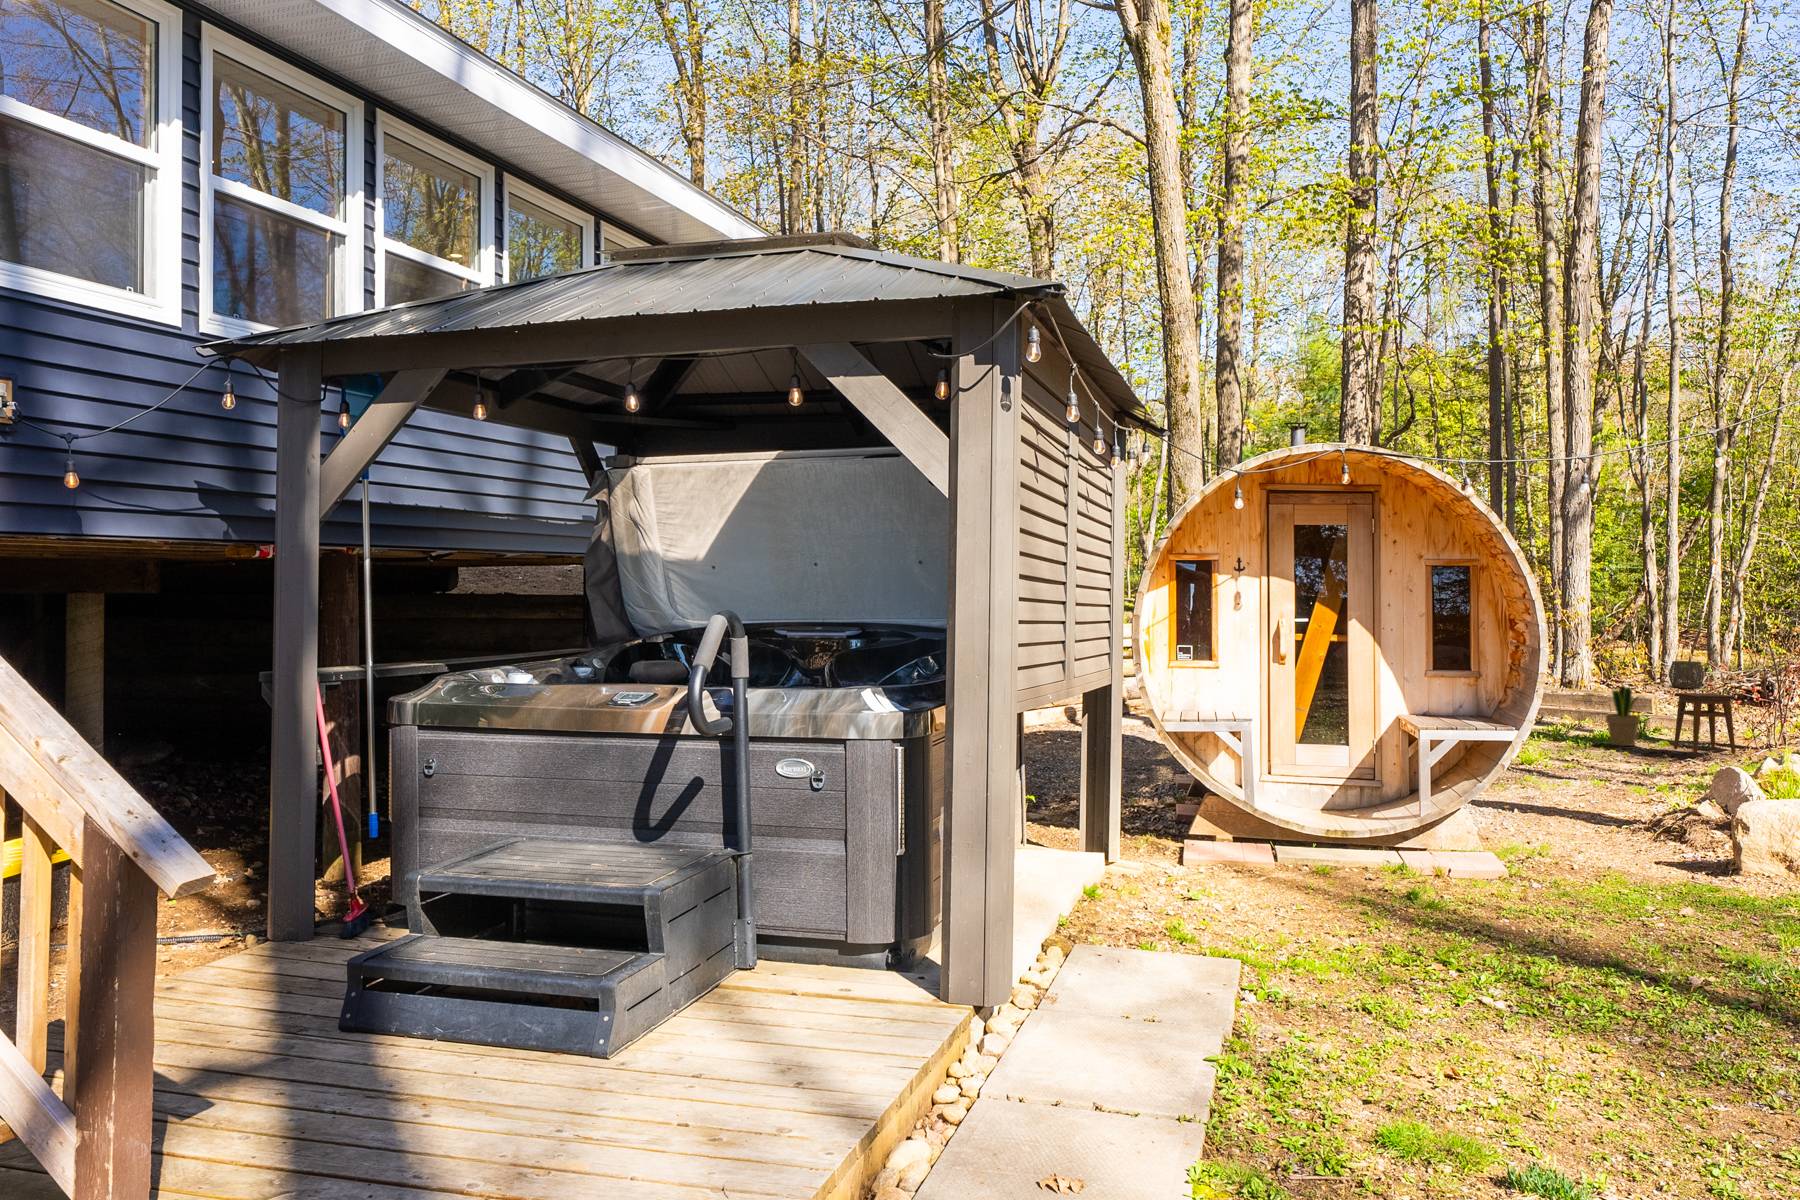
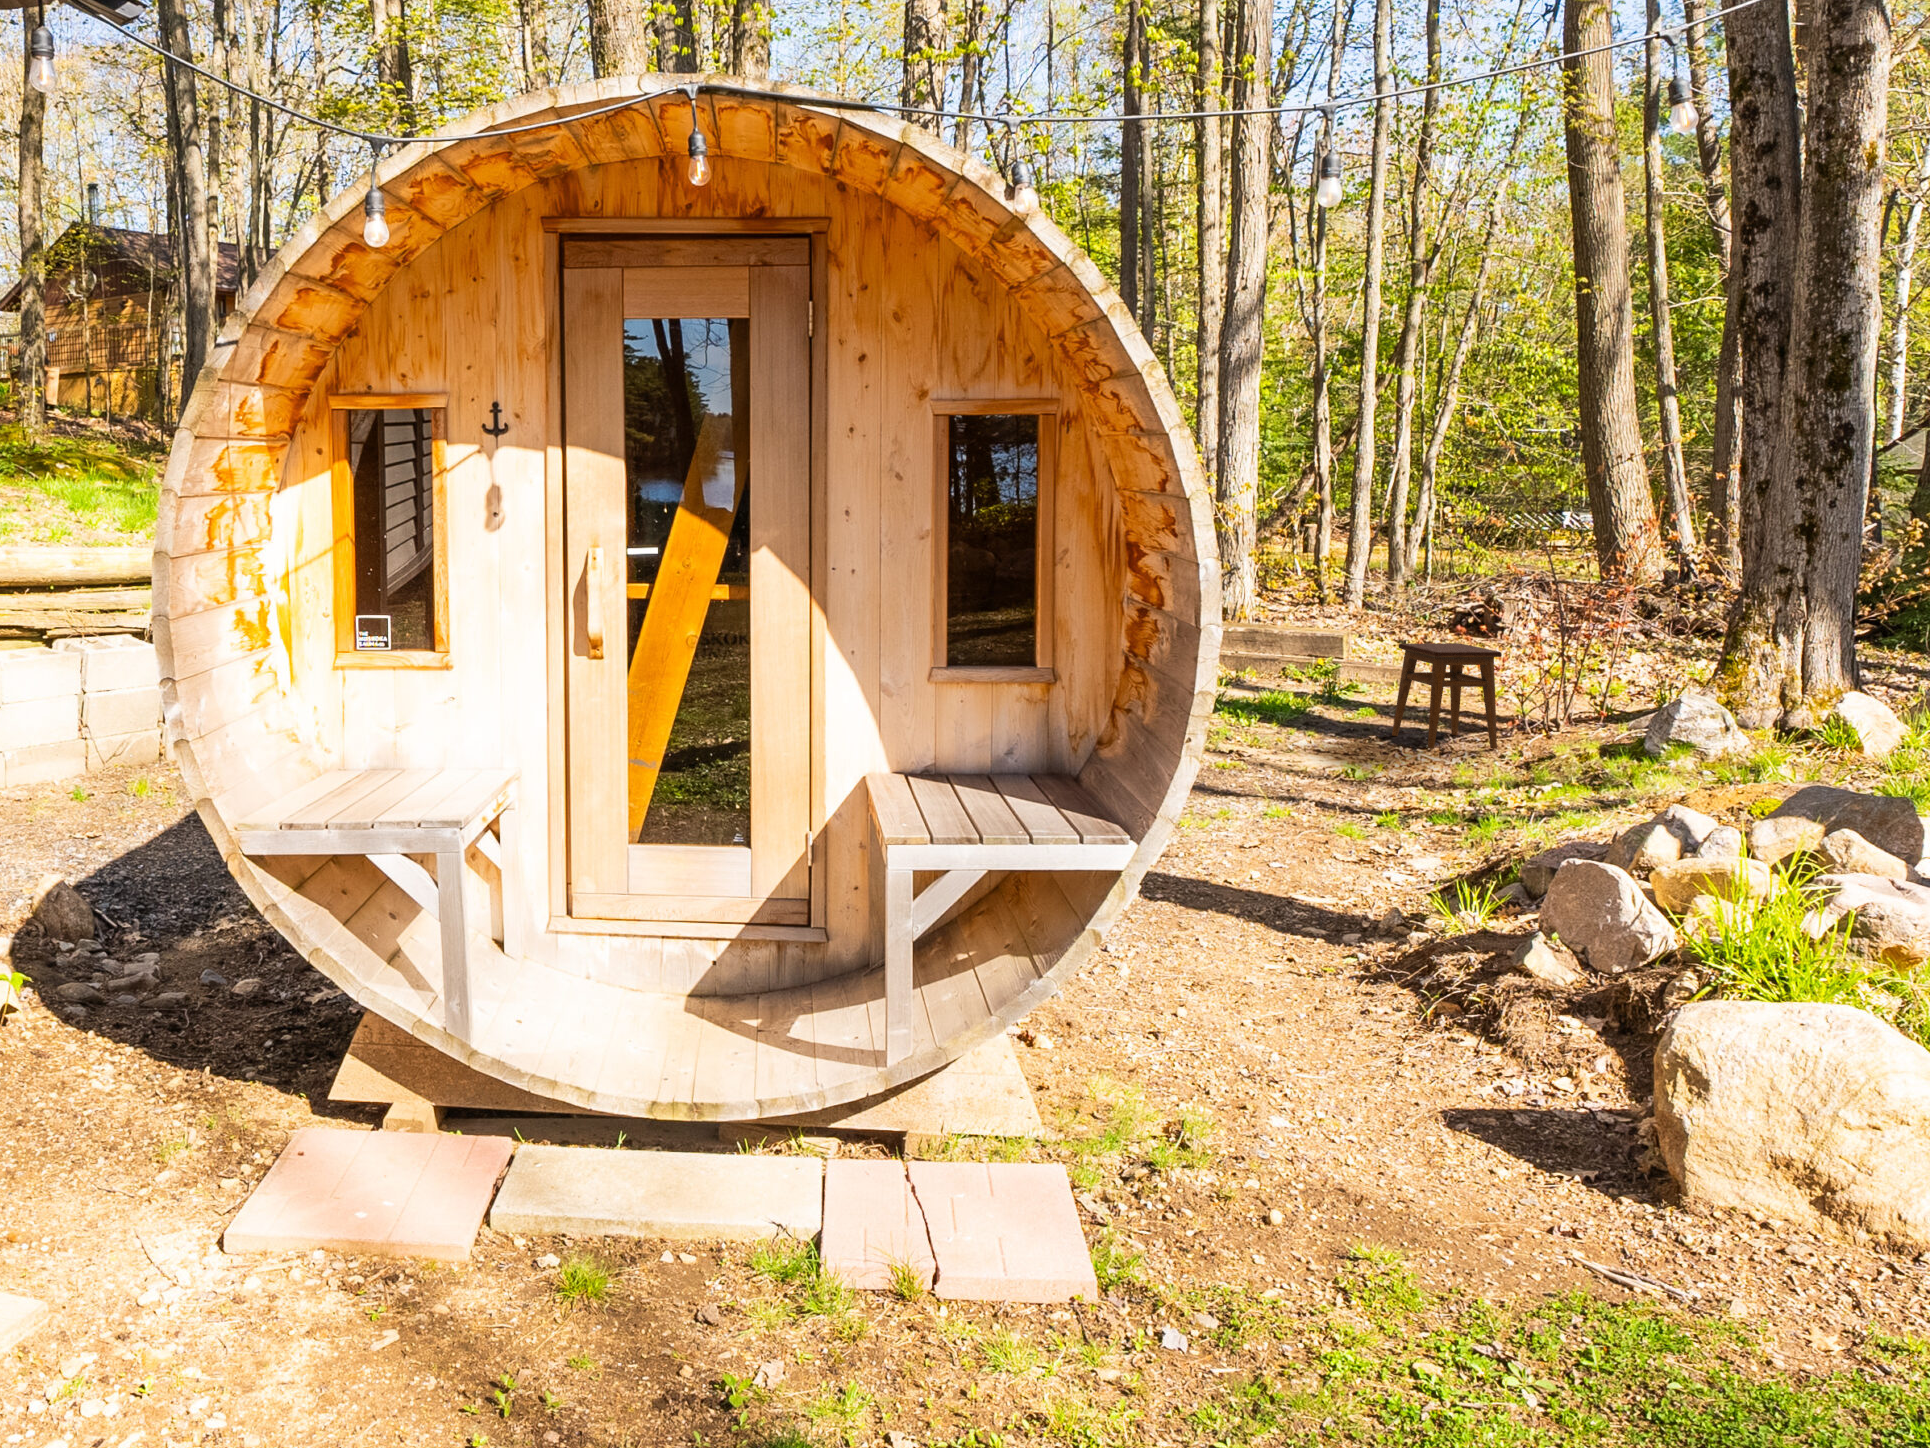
woven basket: present [1669,661,1704,688] -> none [1345,565,1393,603]
potted plant: present [1606,685,1640,746] -> none [1282,628,1349,730]

